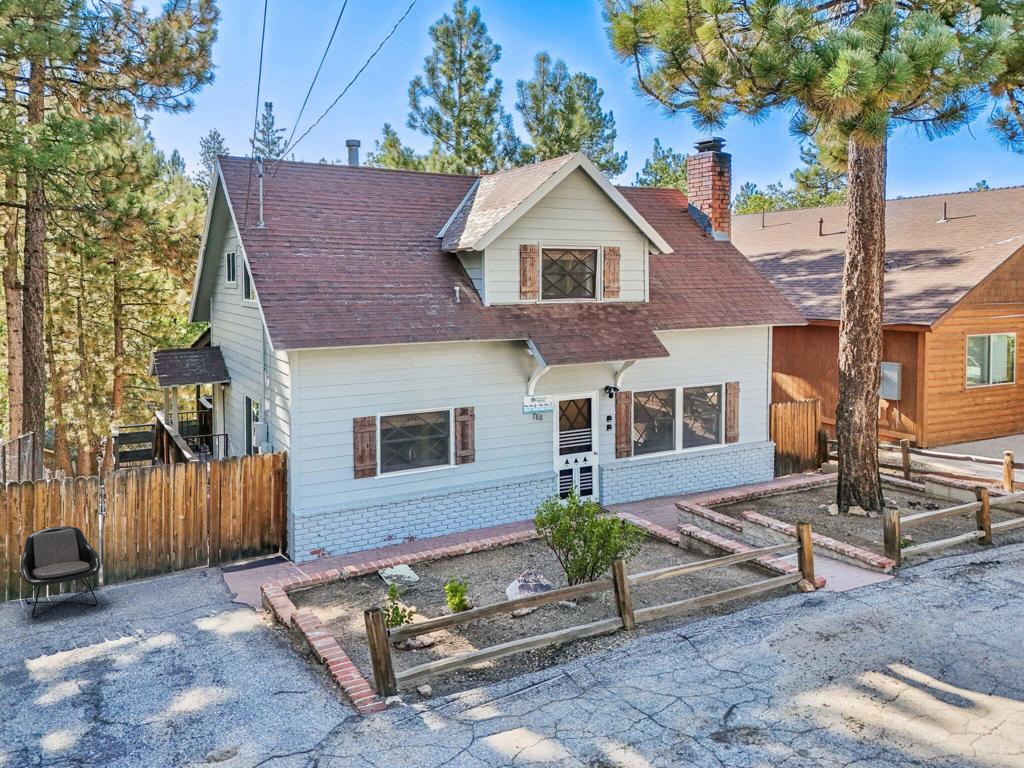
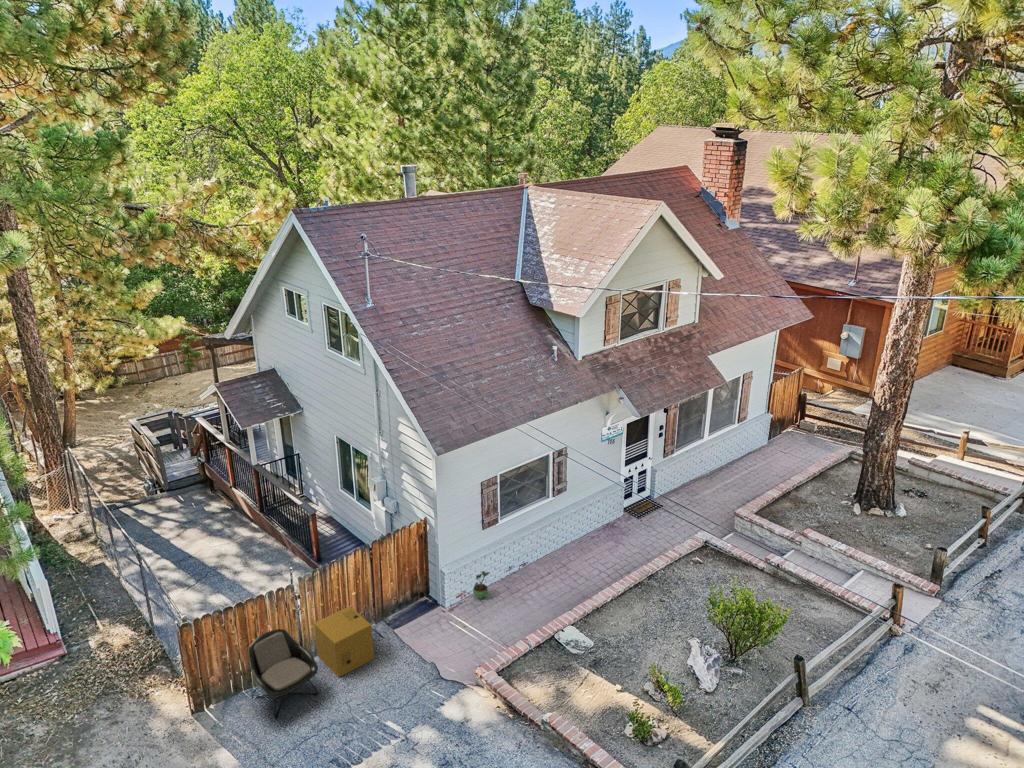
potted plant: none [336,524,357,559] -> present [473,571,489,598]
cardboard box: none [123,530,185,598] -> present [314,606,374,677]

